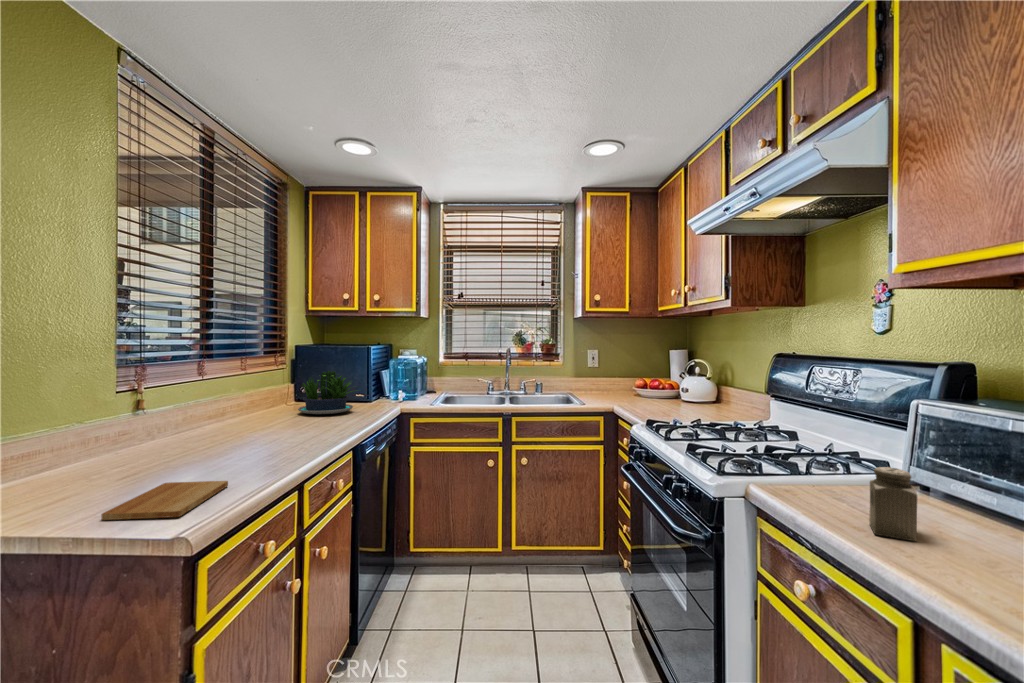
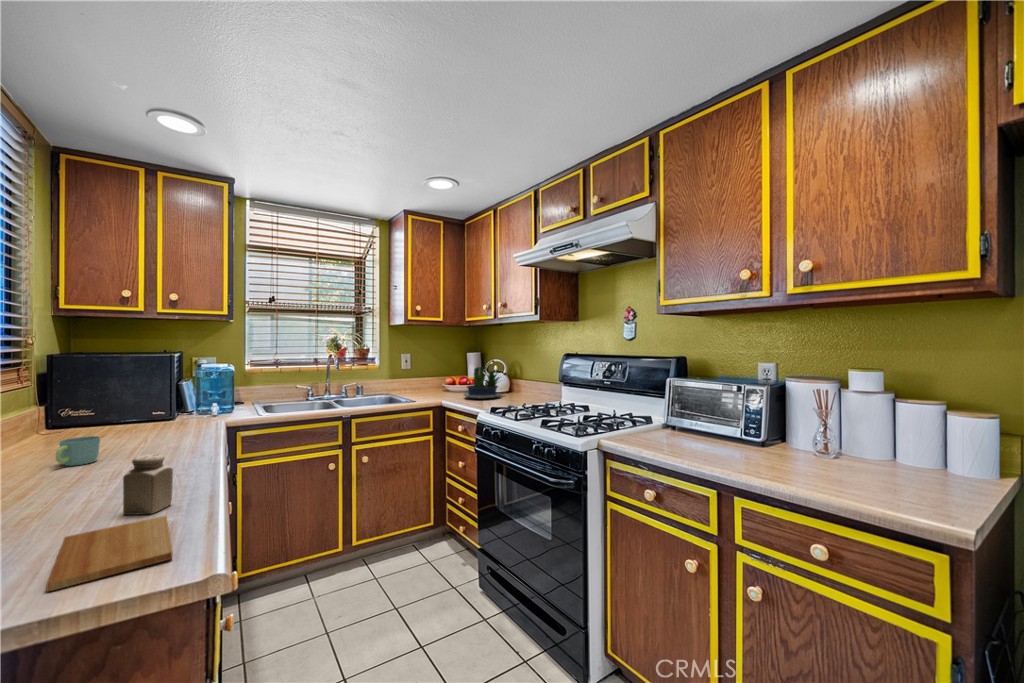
potted plant: present [298,371,353,414] -> present [464,367,501,399]
mug: none [252,409,282,431] -> present [56,436,100,466]
salt shaker: present [869,467,917,541] -> present [123,454,173,515]

